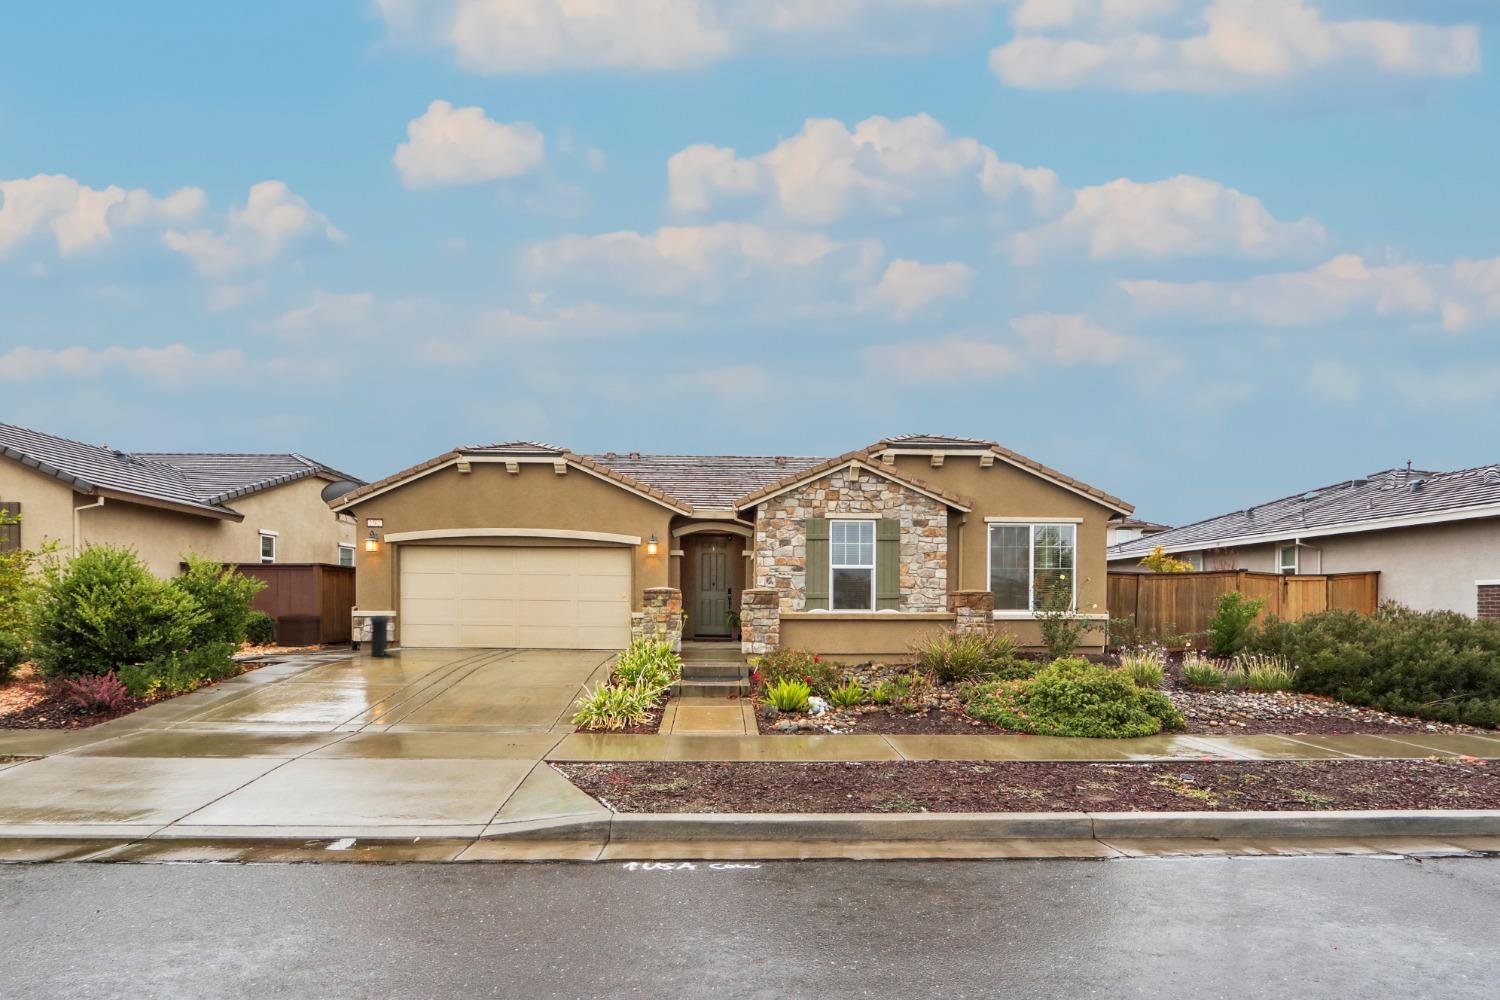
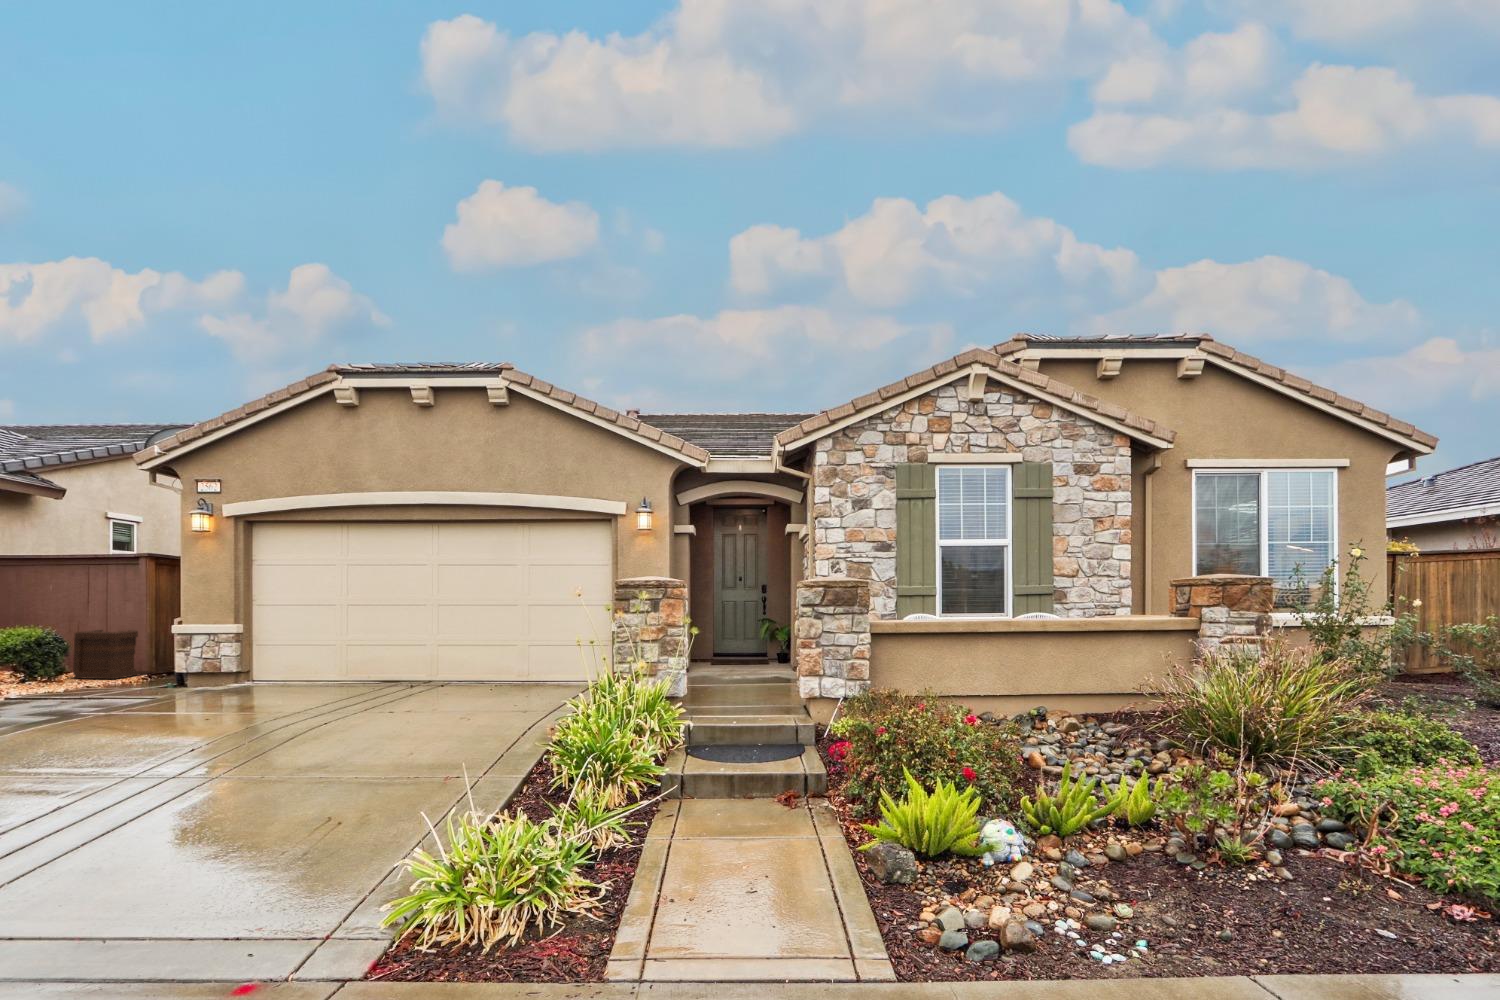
trash can: present [370,616,390,656] -> none [188,631,230,698]

